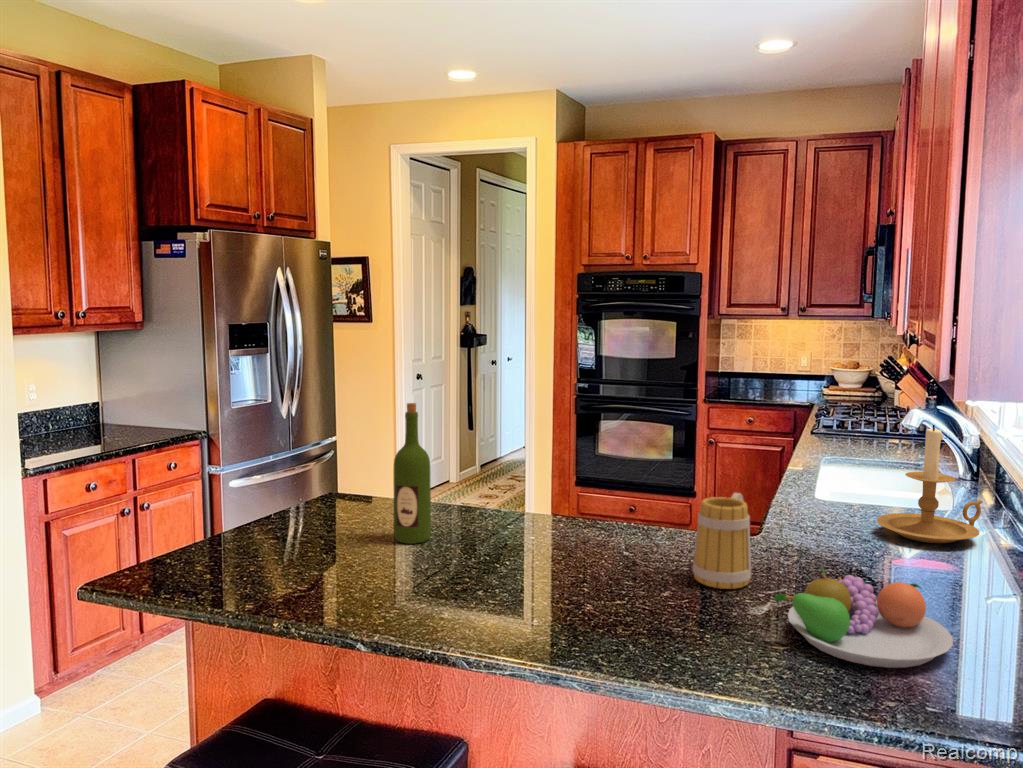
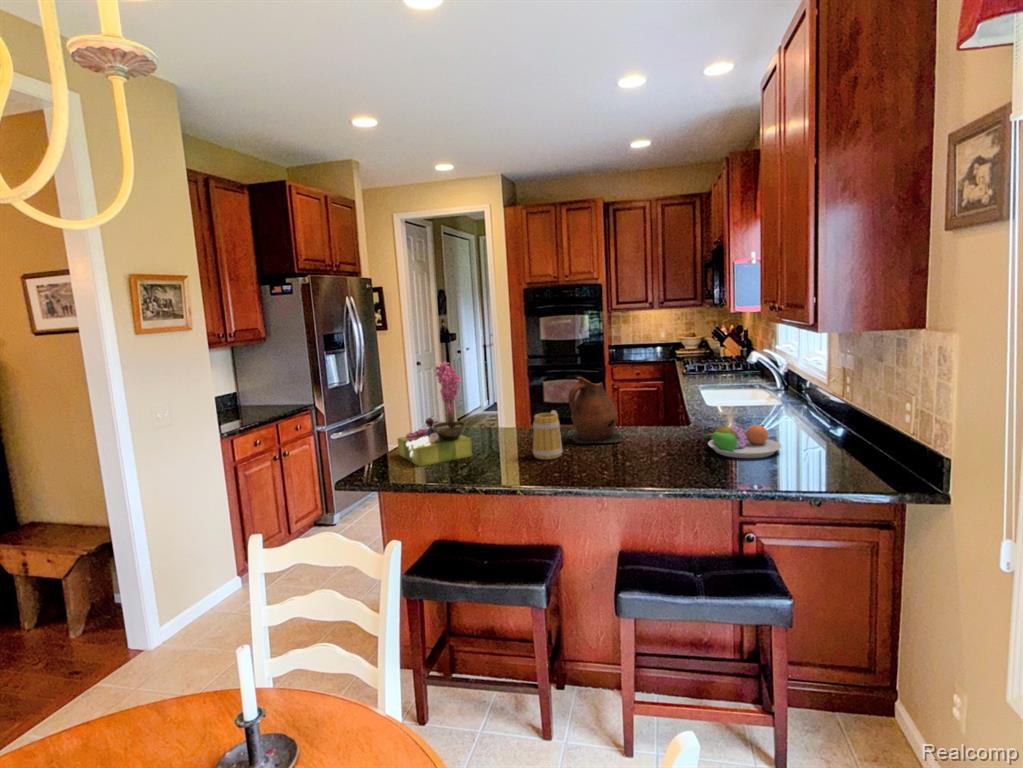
flower arrangement: none [198,383,334,590] -> present [398,362,472,467]
wine bottle: present [393,403,431,544] -> none [490,366,511,441]
candle holder: present [877,425,983,543] -> none [732,357,782,416]
ceramic pitcher: none [525,438,632,581] -> present [569,377,621,443]
mug: present [692,493,751,589] -> present [533,410,563,459]

